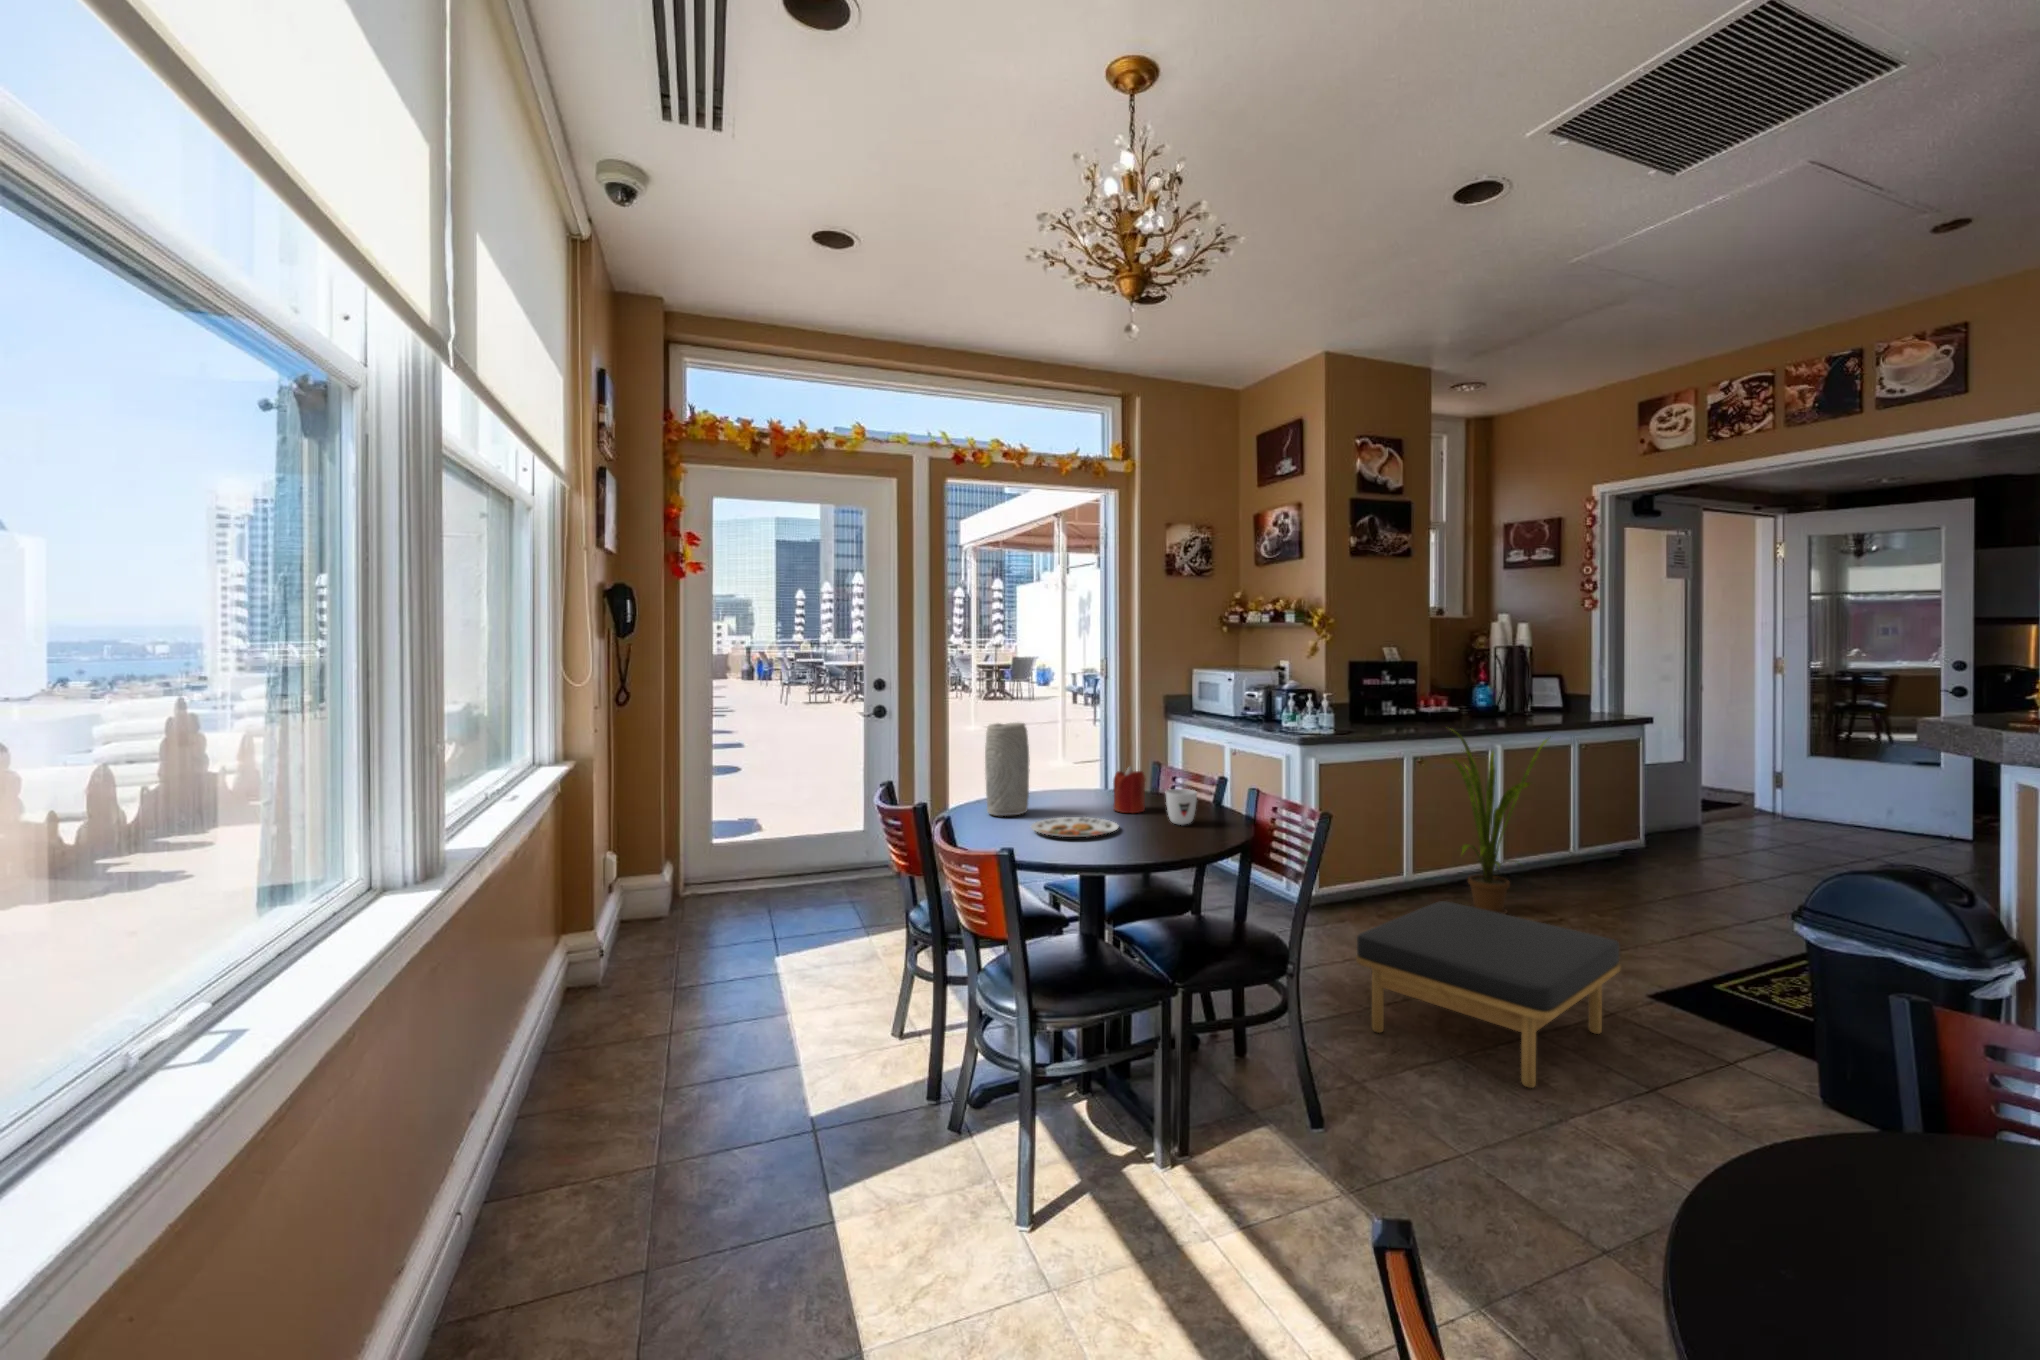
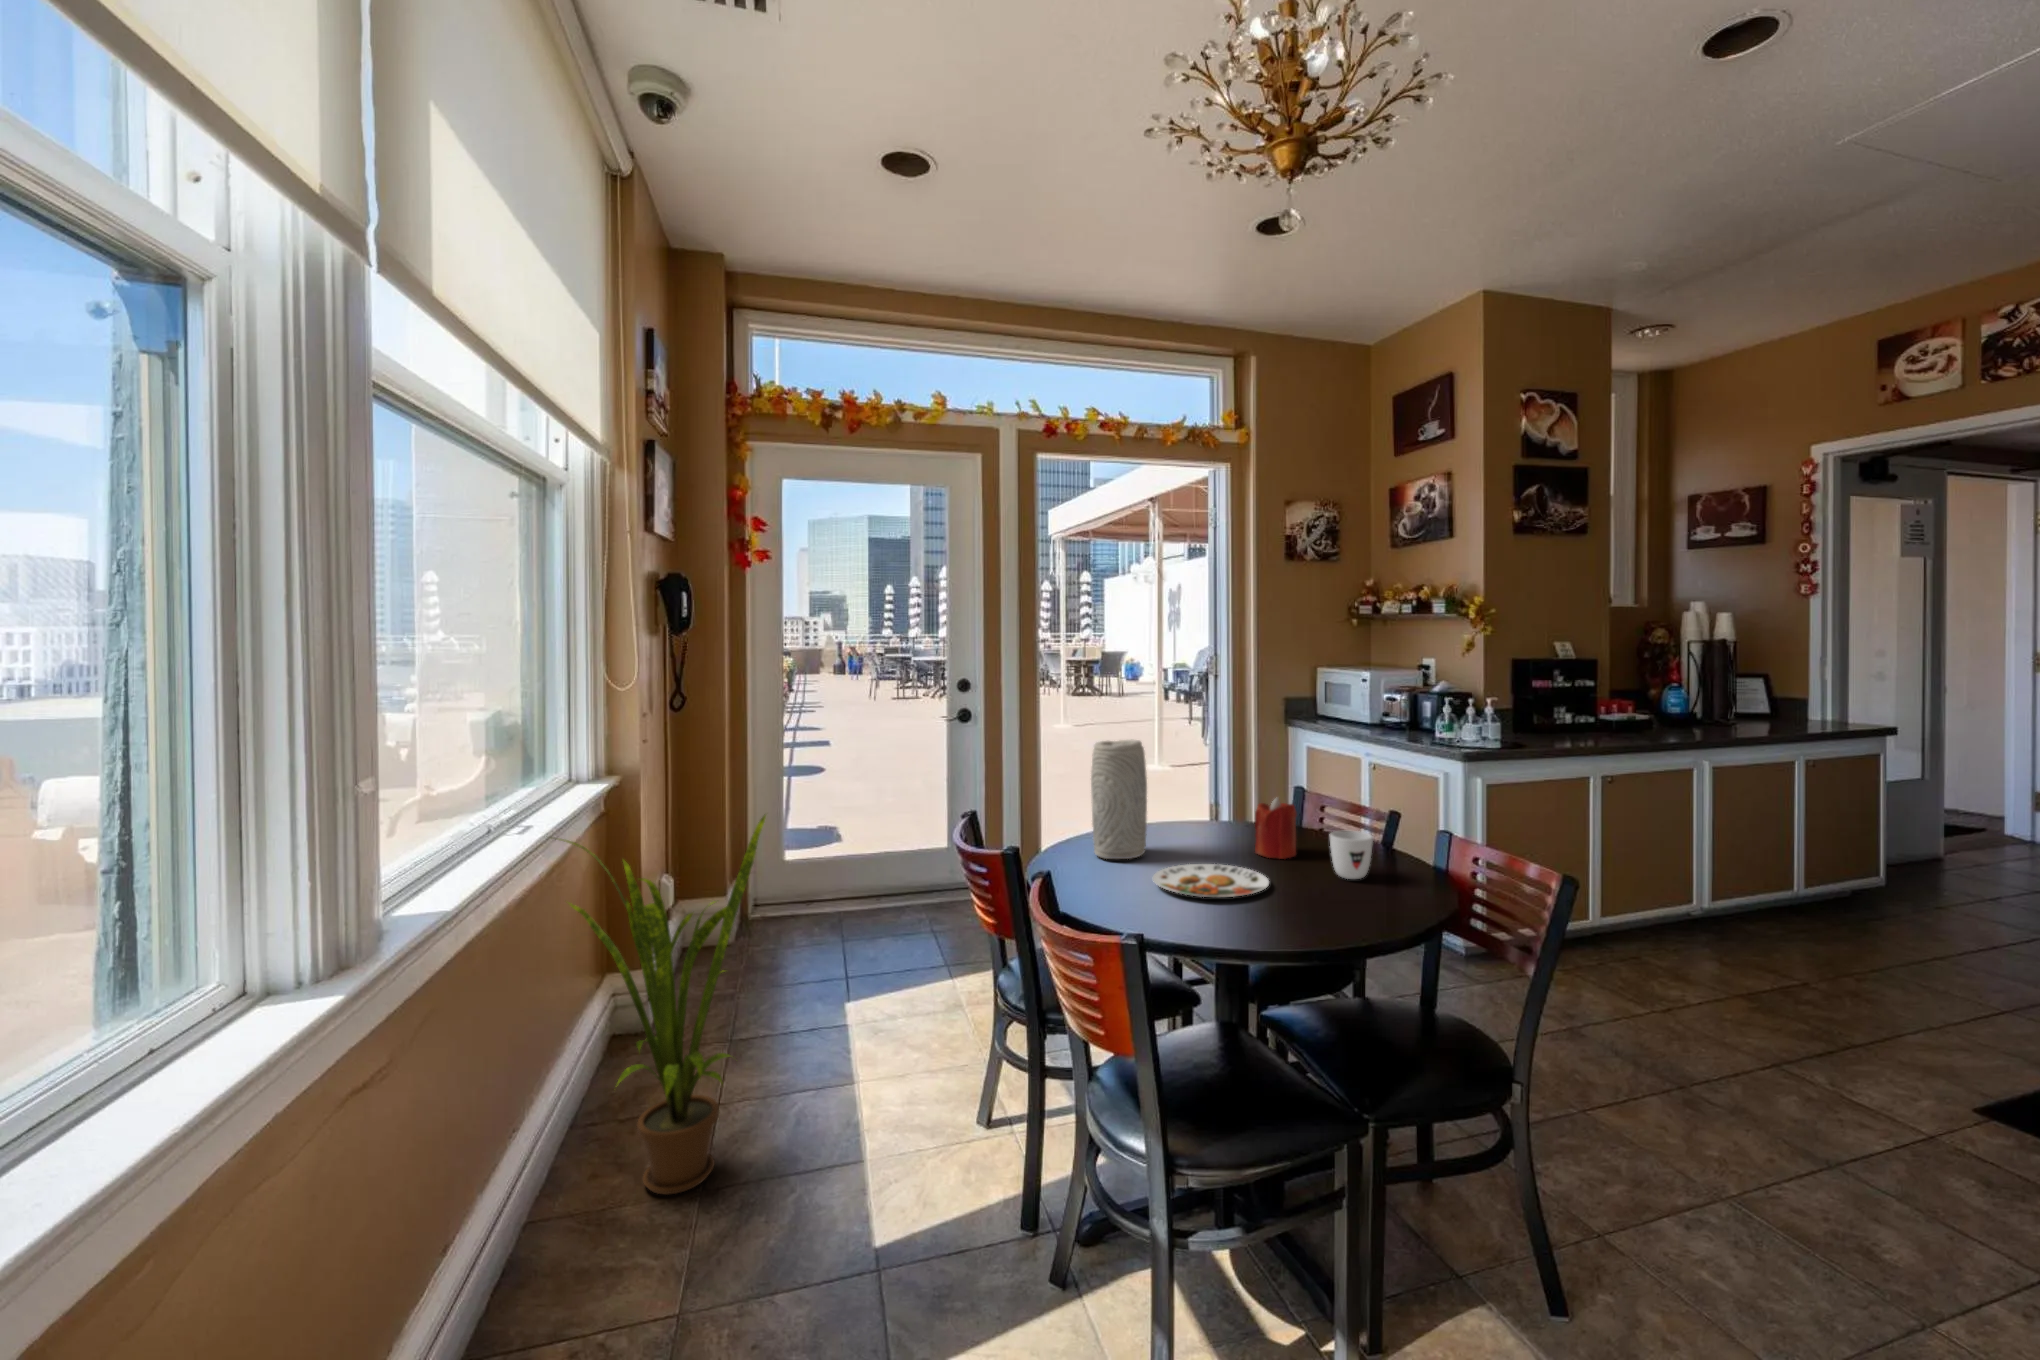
house plant: present [1451,733,1551,914] -> present [558,815,766,1194]
ottoman: present [1356,901,1621,1088] -> none [1577,970,1964,1264]

